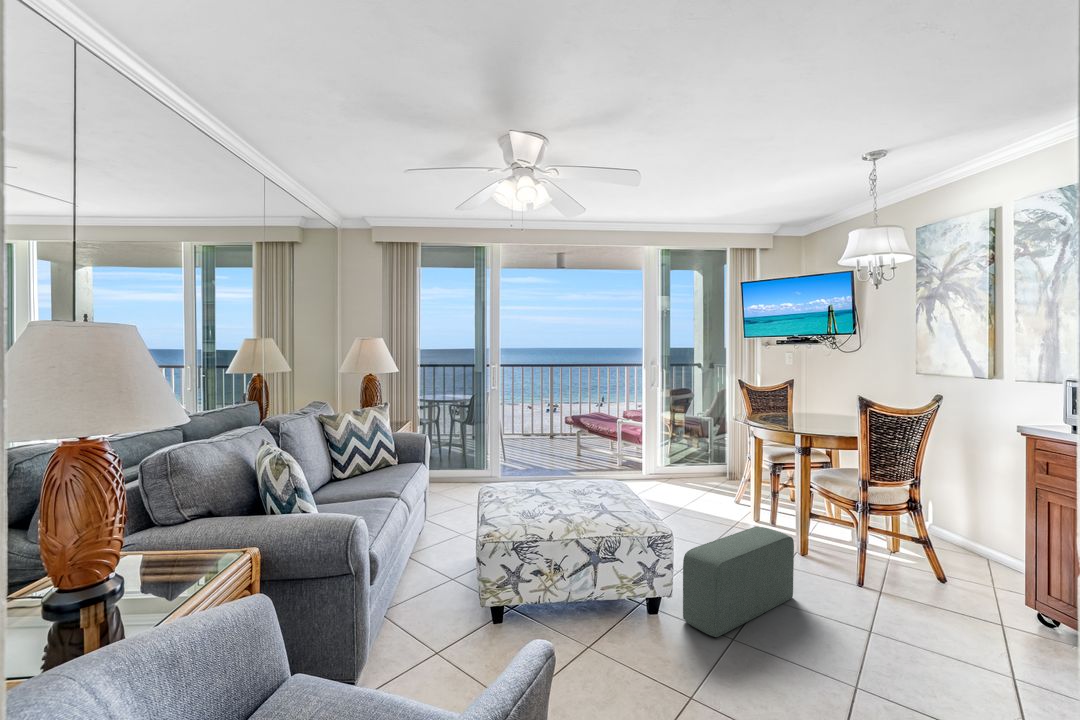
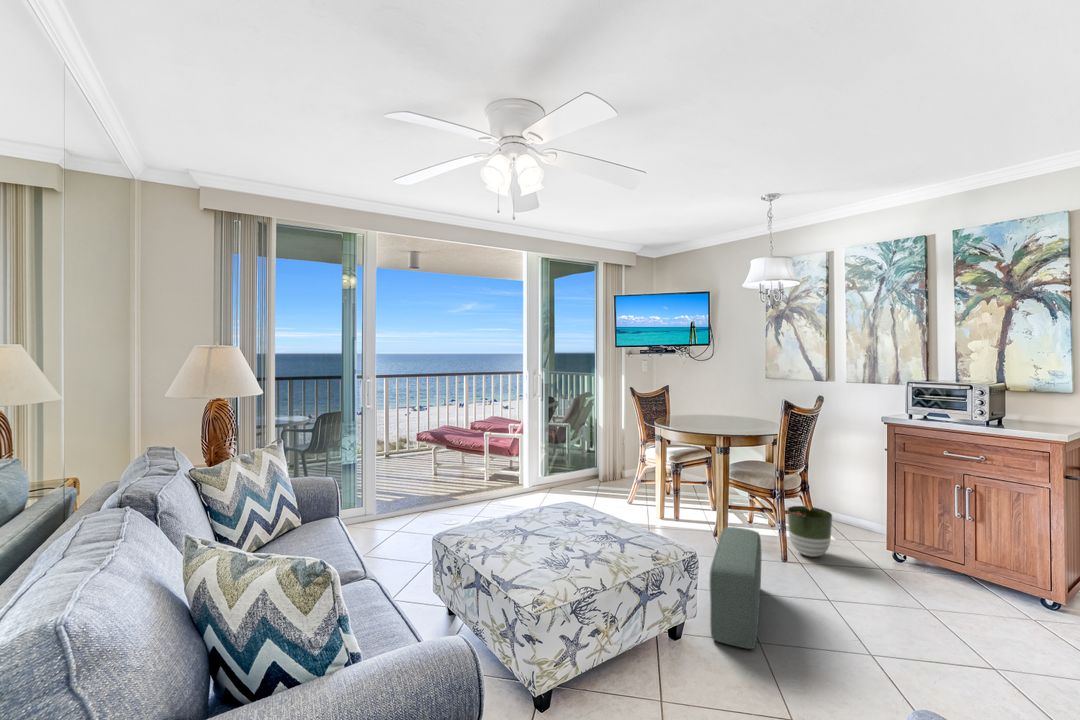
planter: none [879,526,937,589] -> present [788,506,832,557]

